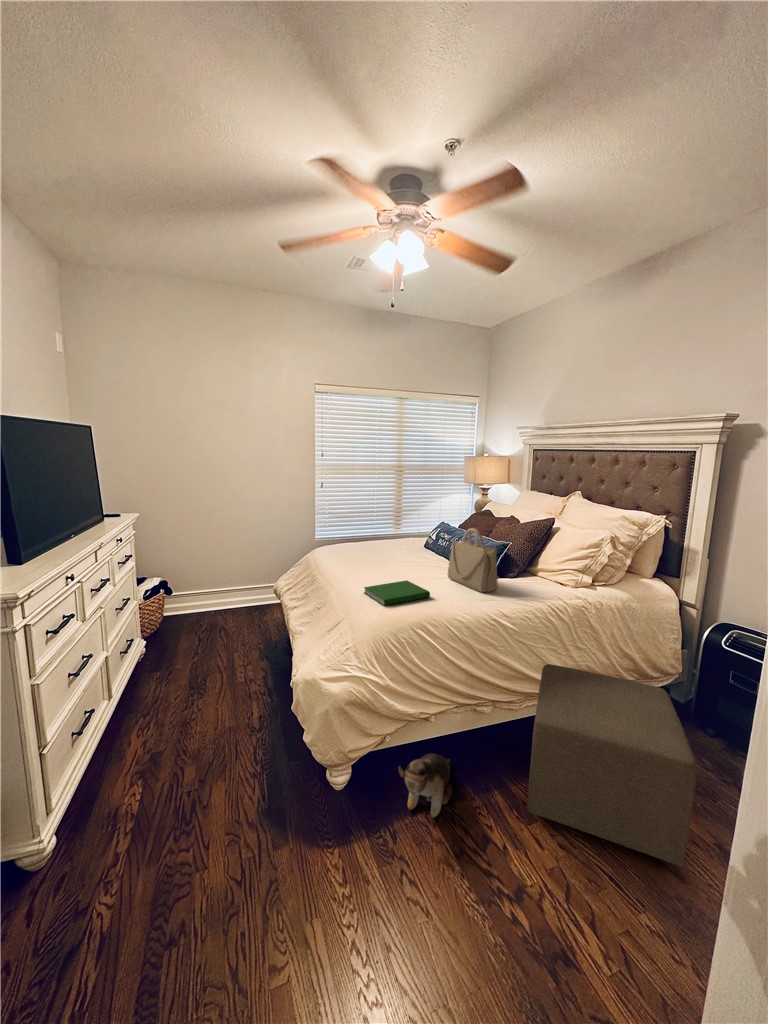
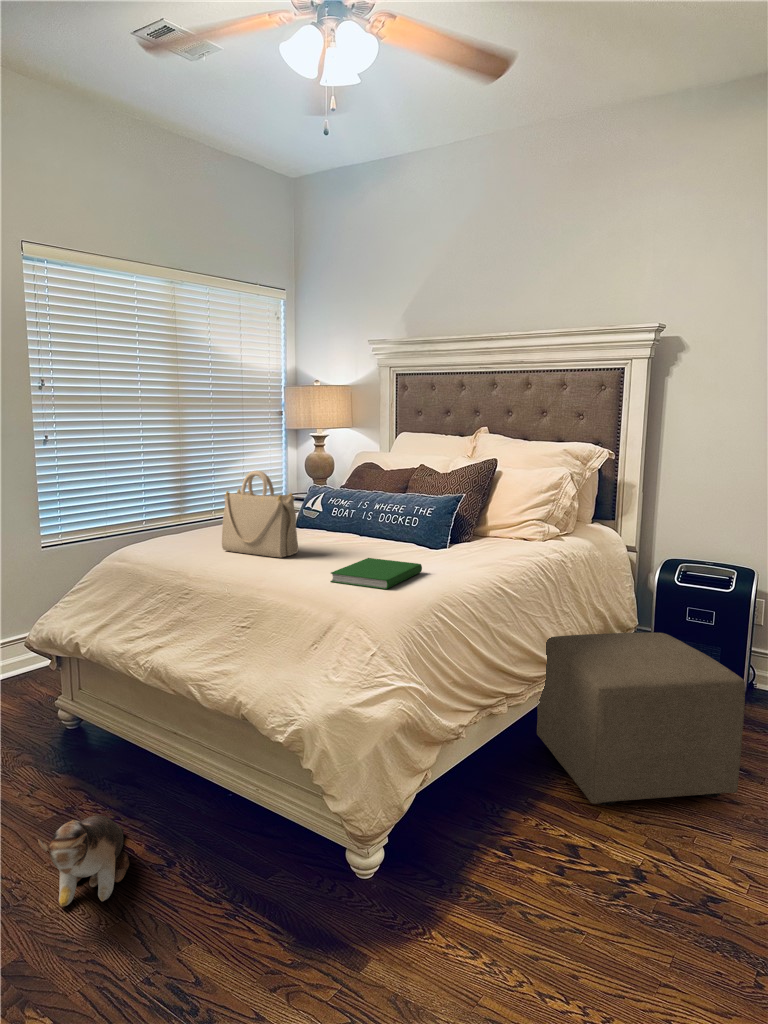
handbag: present [448,528,498,592] -> present [222,471,298,557]
plush toy: present [399,753,452,817] -> present [38,816,129,907]

